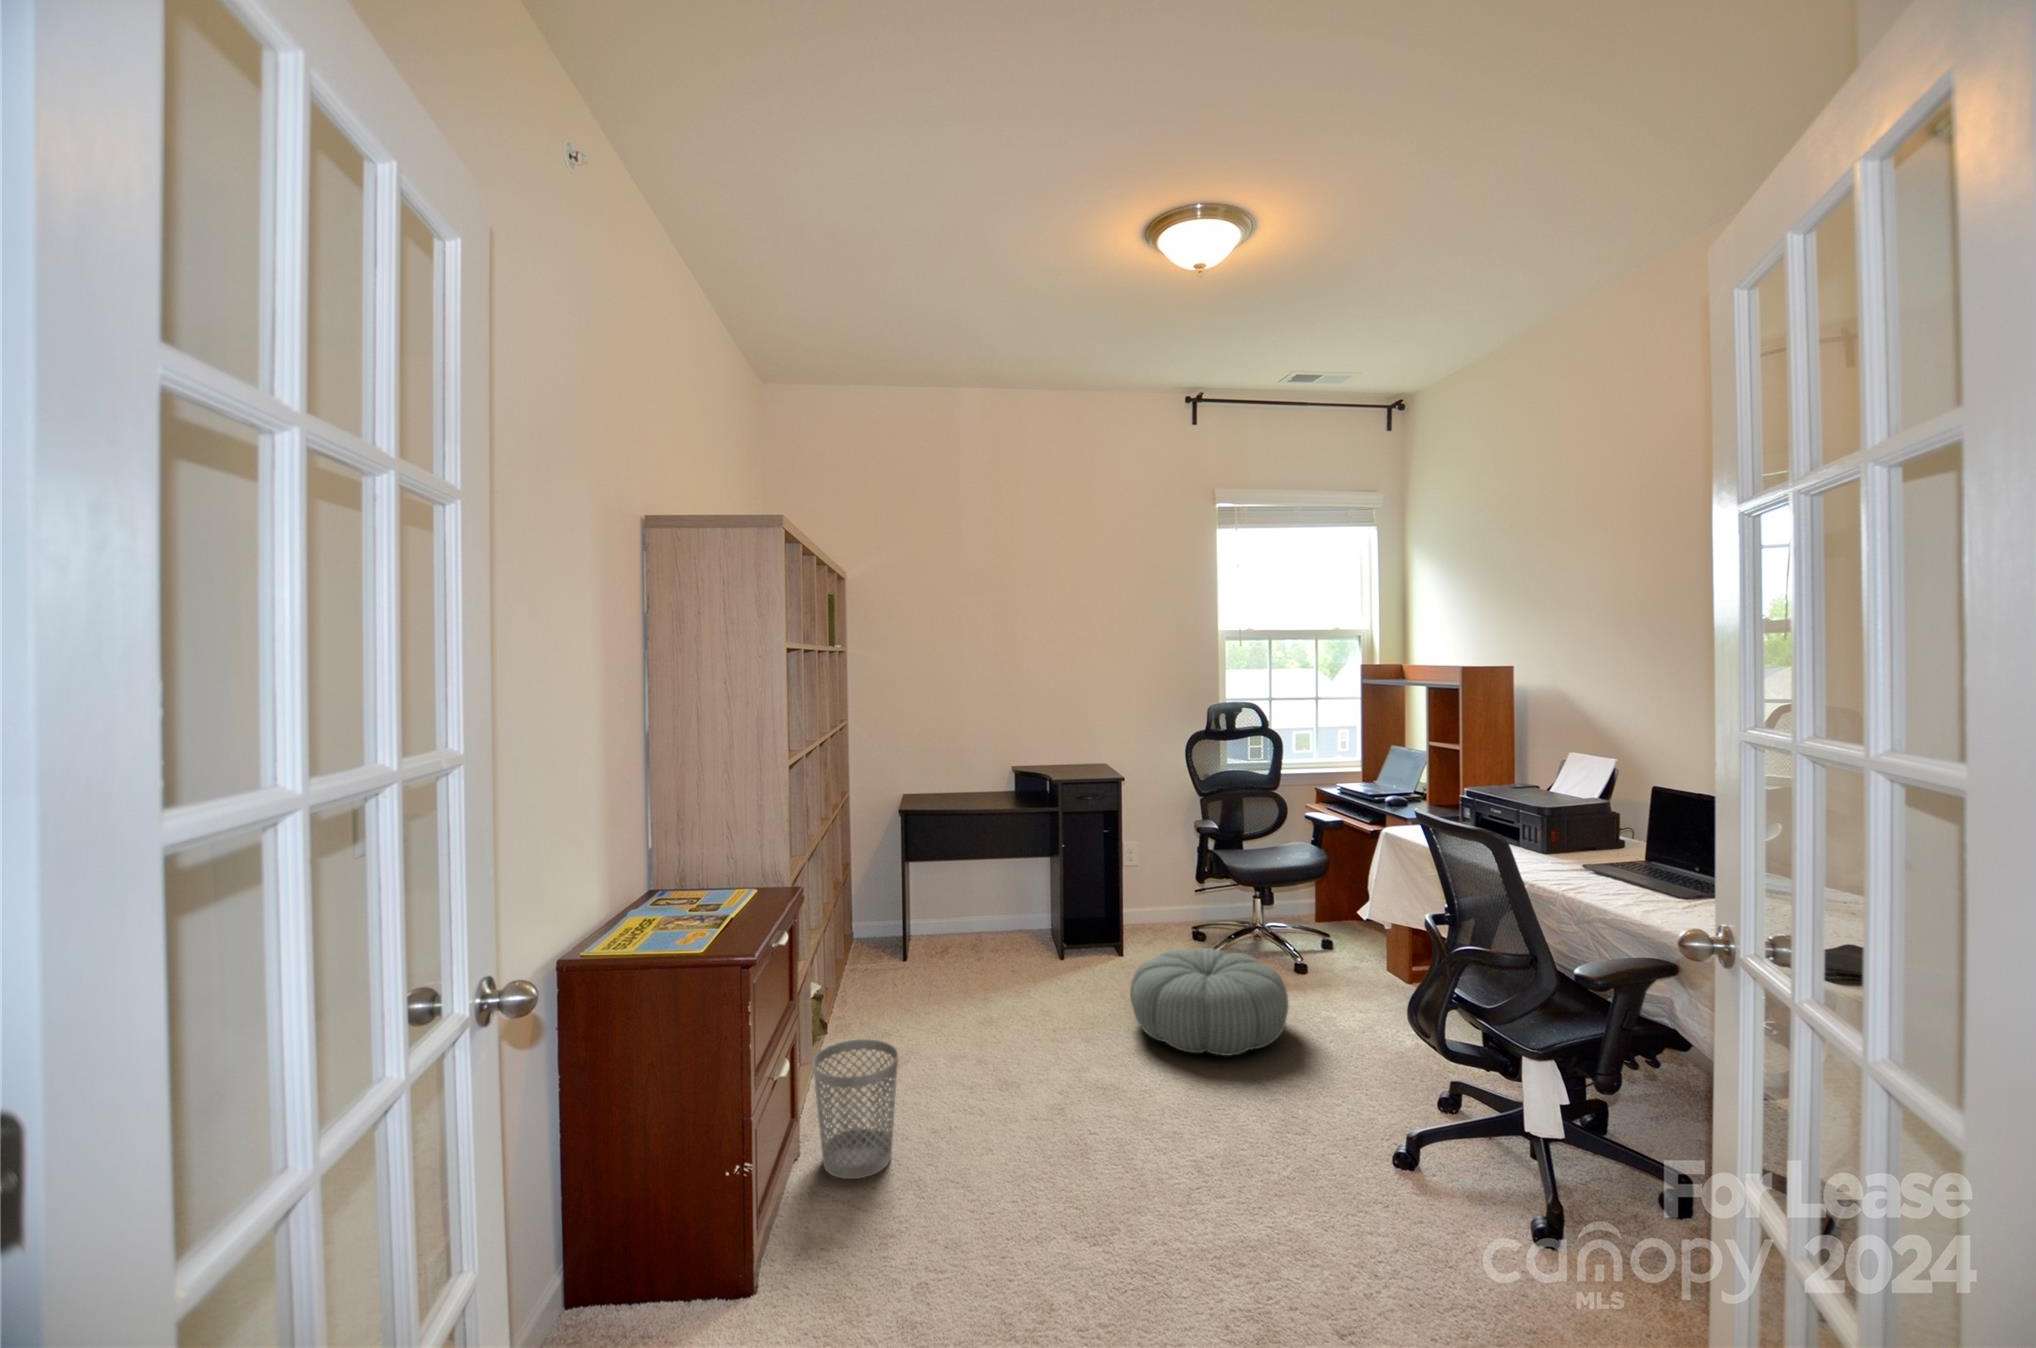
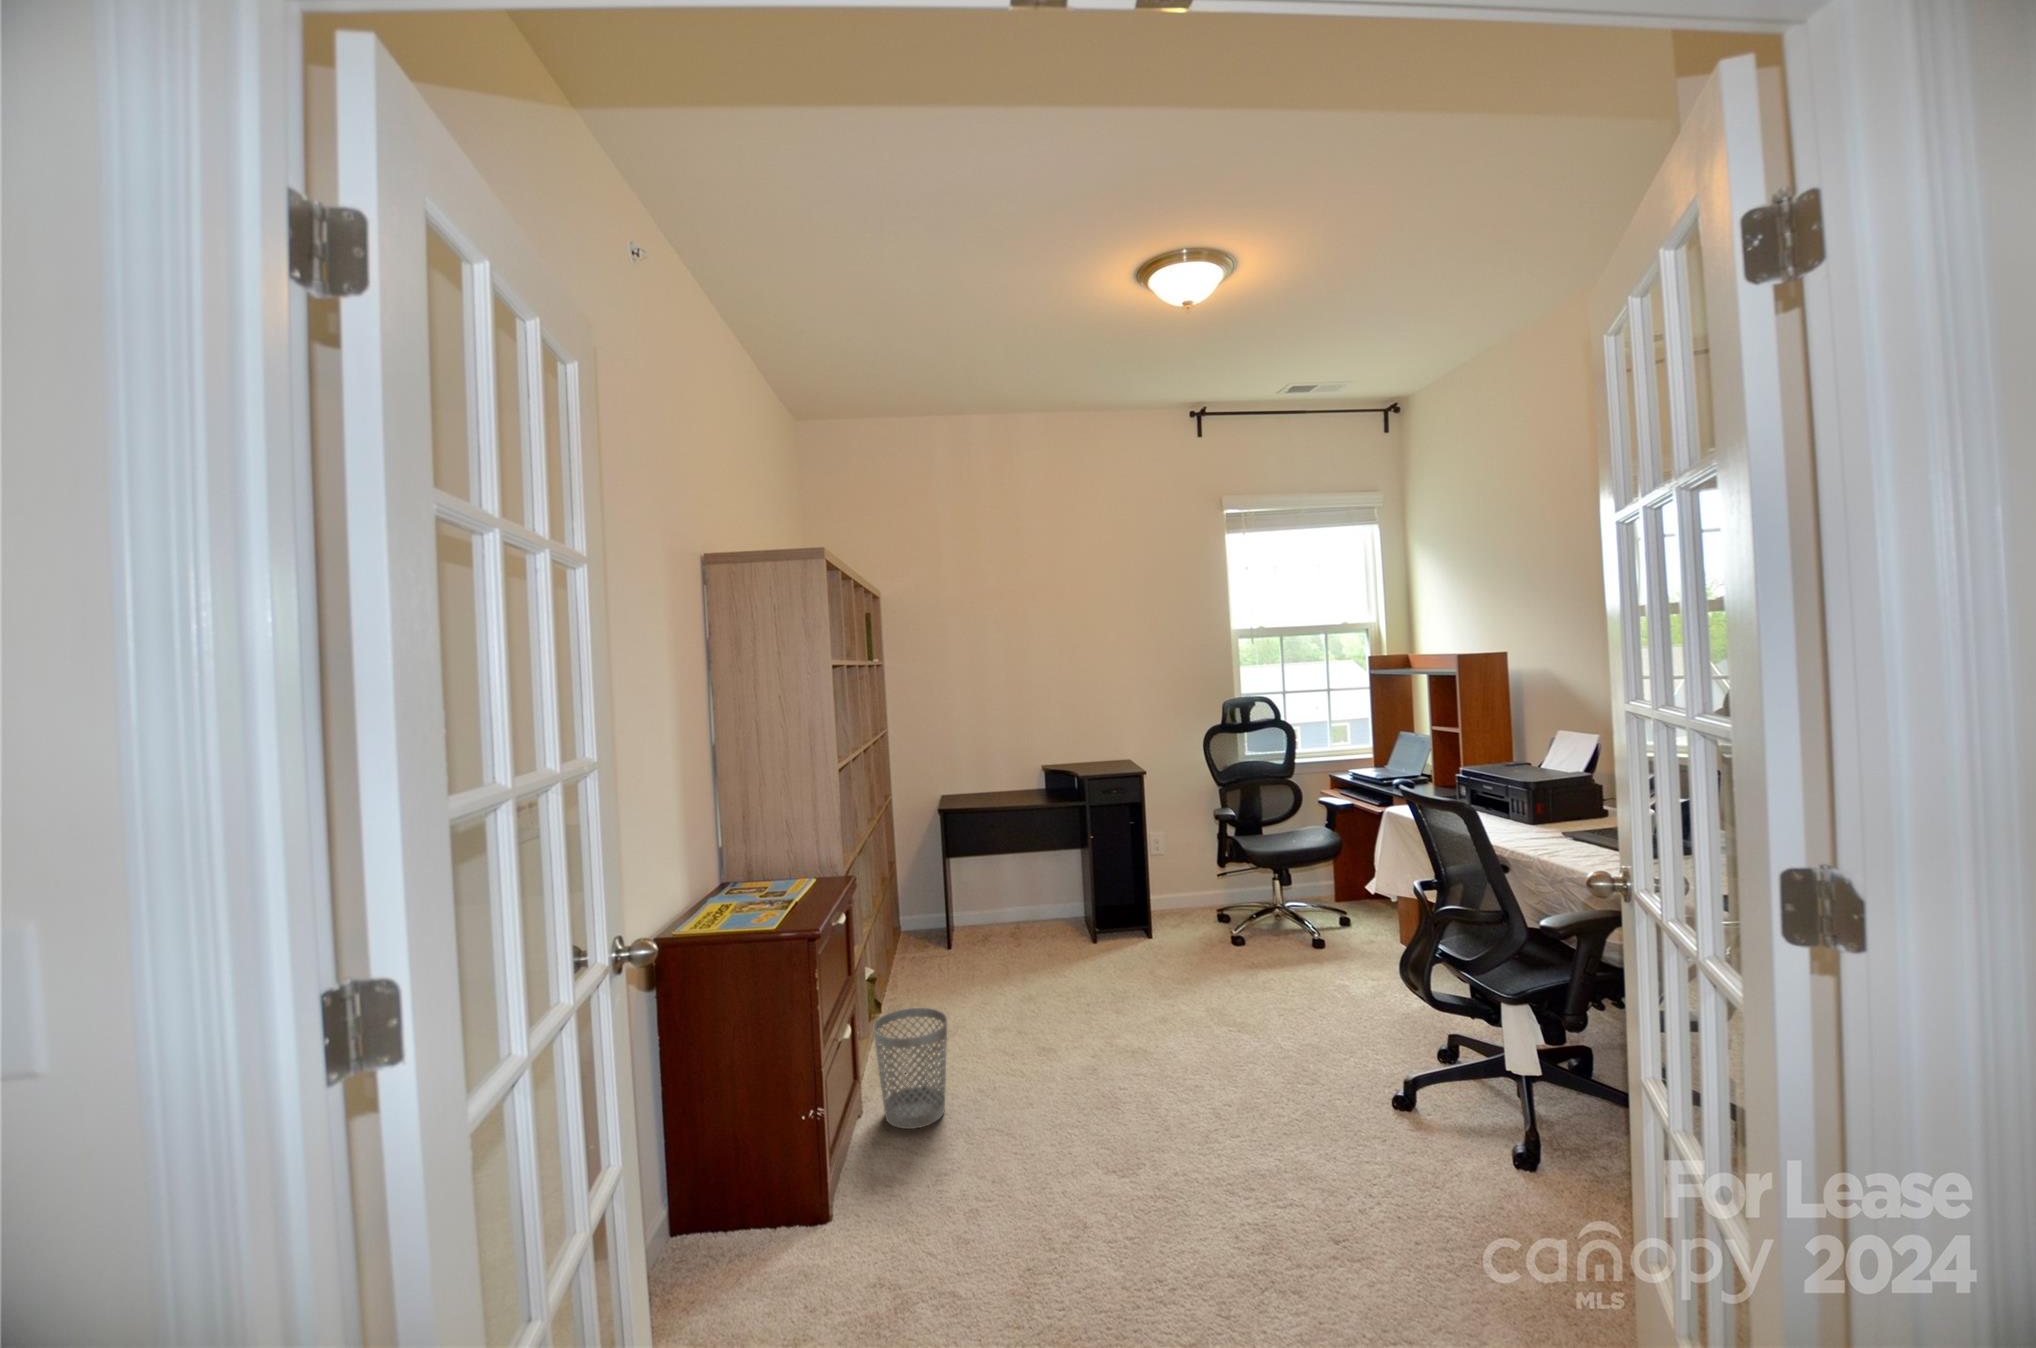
pouf: present [1130,948,1289,1056] -> none [1156,924,1302,1019]

